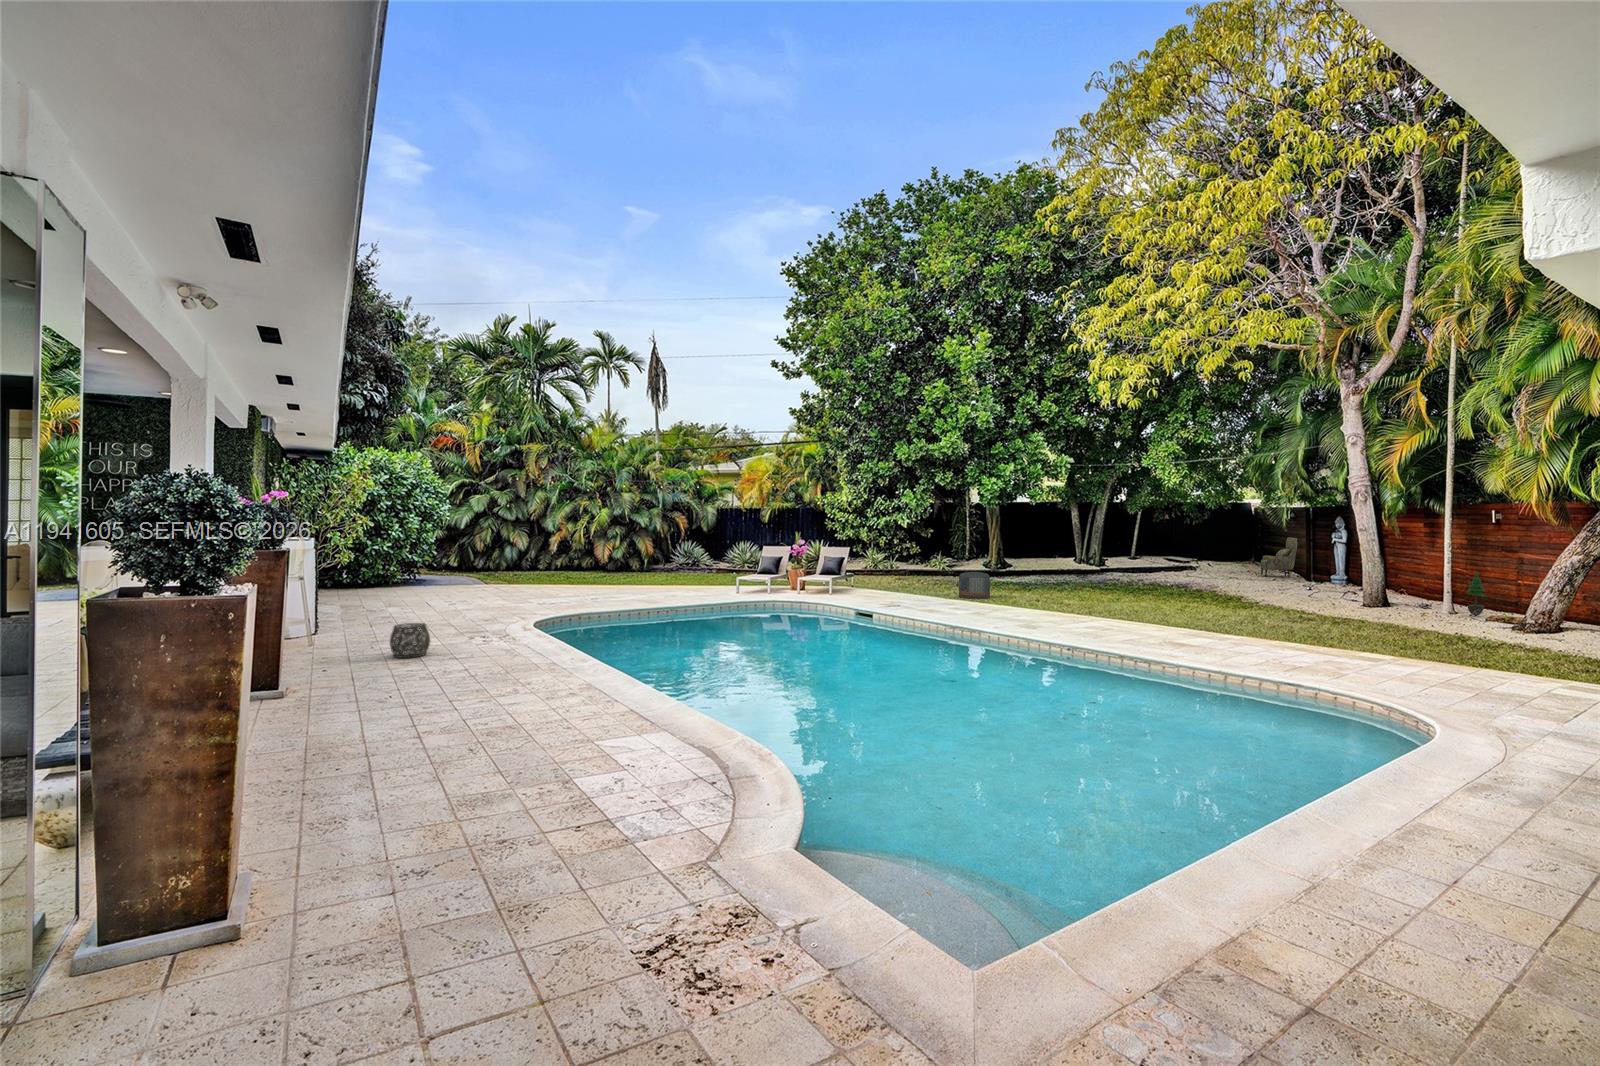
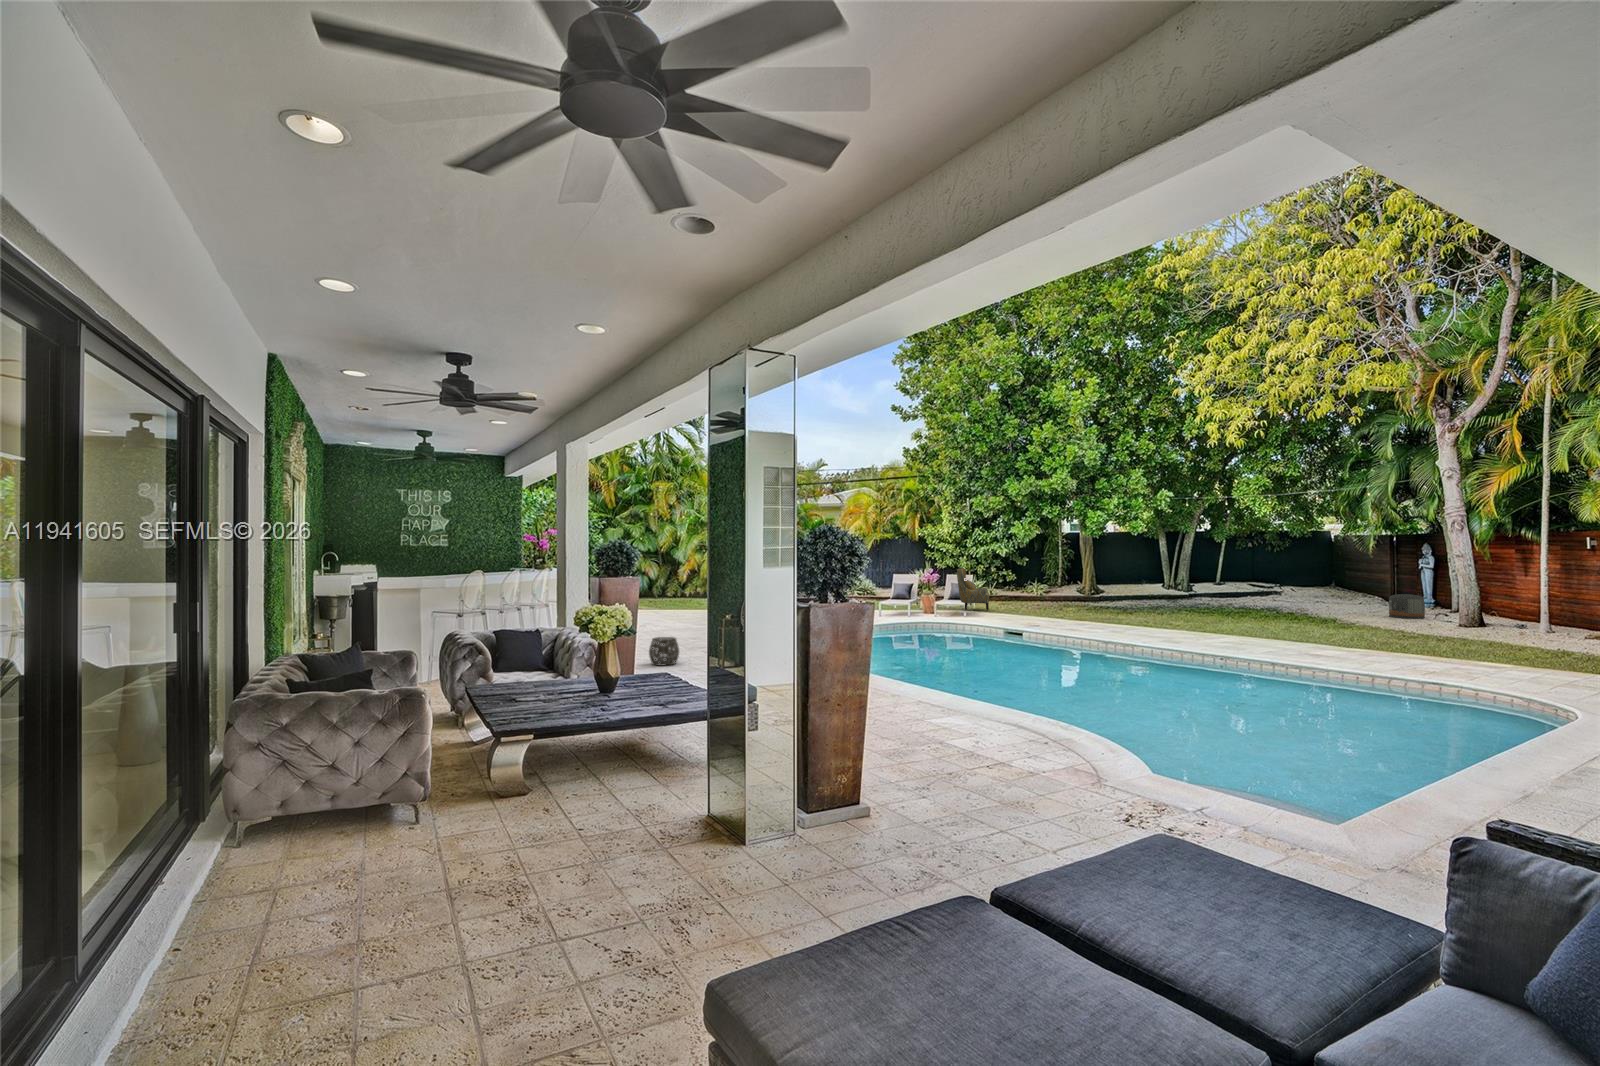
armchair: present [1261,537,1298,577] -> present [957,568,989,611]
pouf: present [959,572,990,599] -> present [1389,594,1425,619]
potted tree: present [1466,572,1486,616] -> none [1563,593,1584,634]

